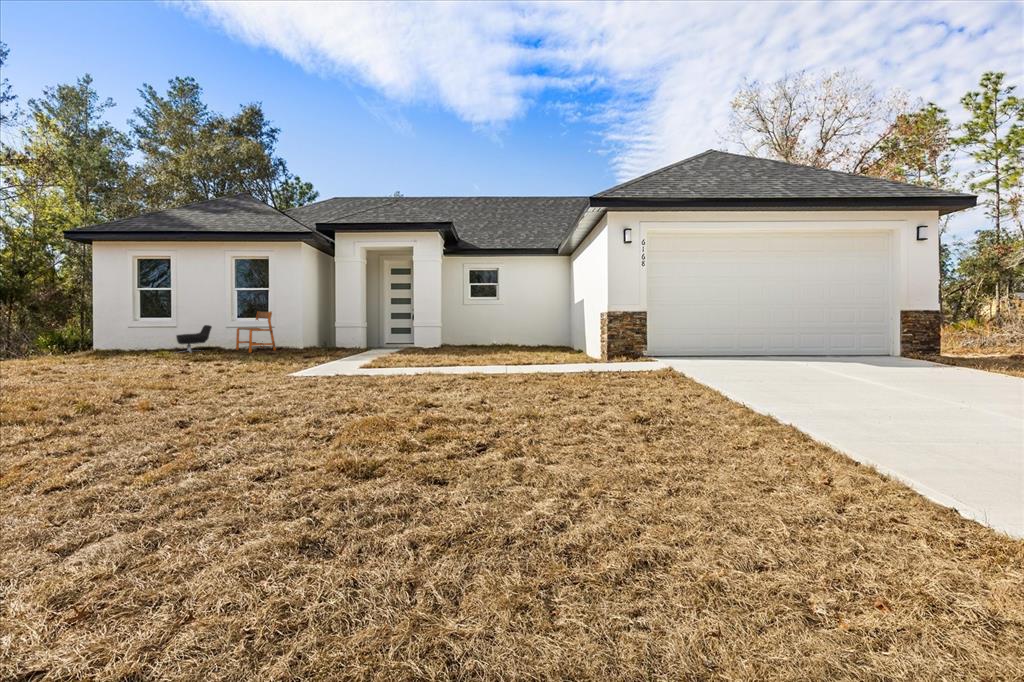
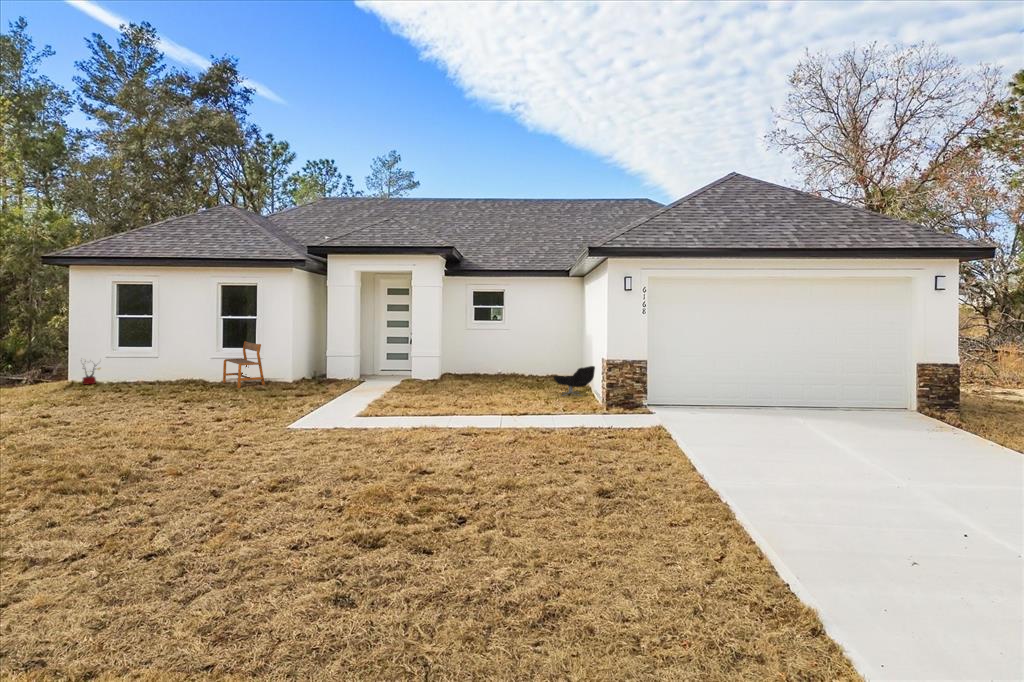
lounge chair: present [176,325,212,352] -> present [554,366,595,396]
decorative plant: none [96,327,116,353] -> present [83,365,100,384]

